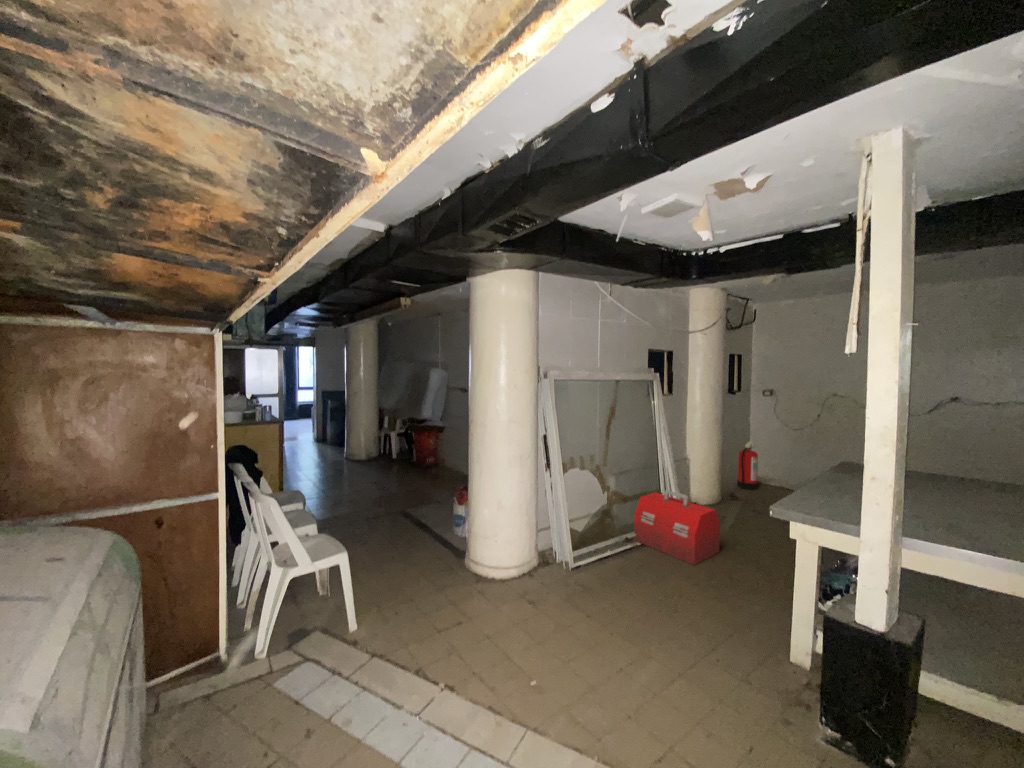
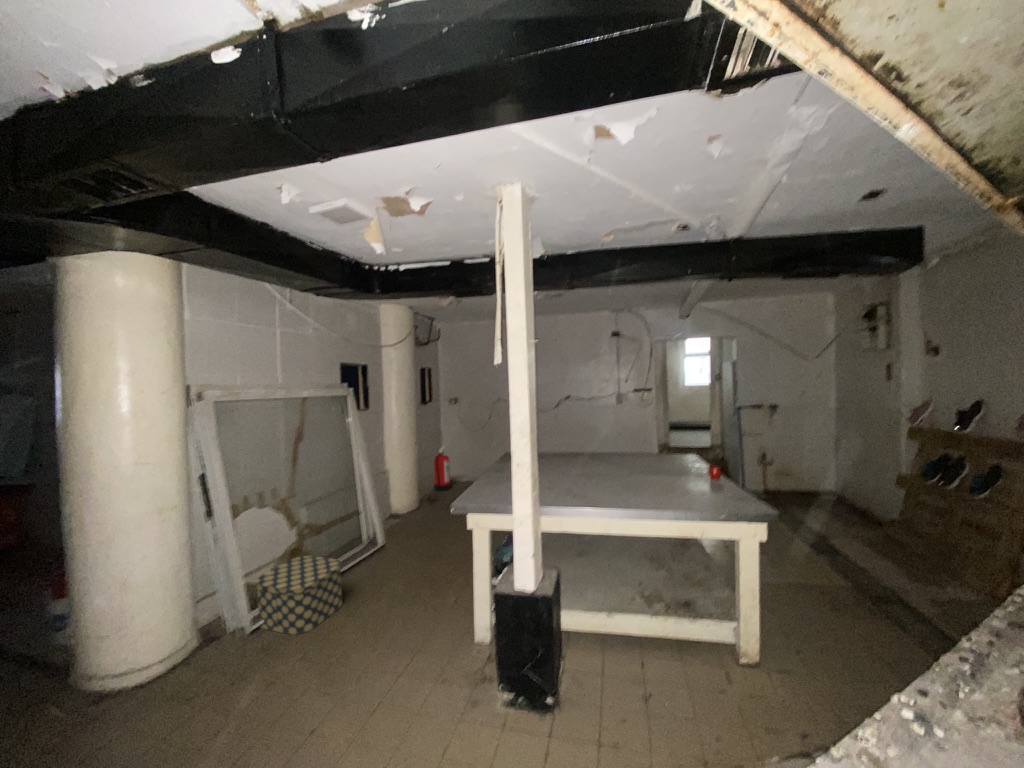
toolbox: present [634,490,720,565] -> none [332,509,419,580]
storage box: none [576,518,645,583] -> present [255,556,342,635]

